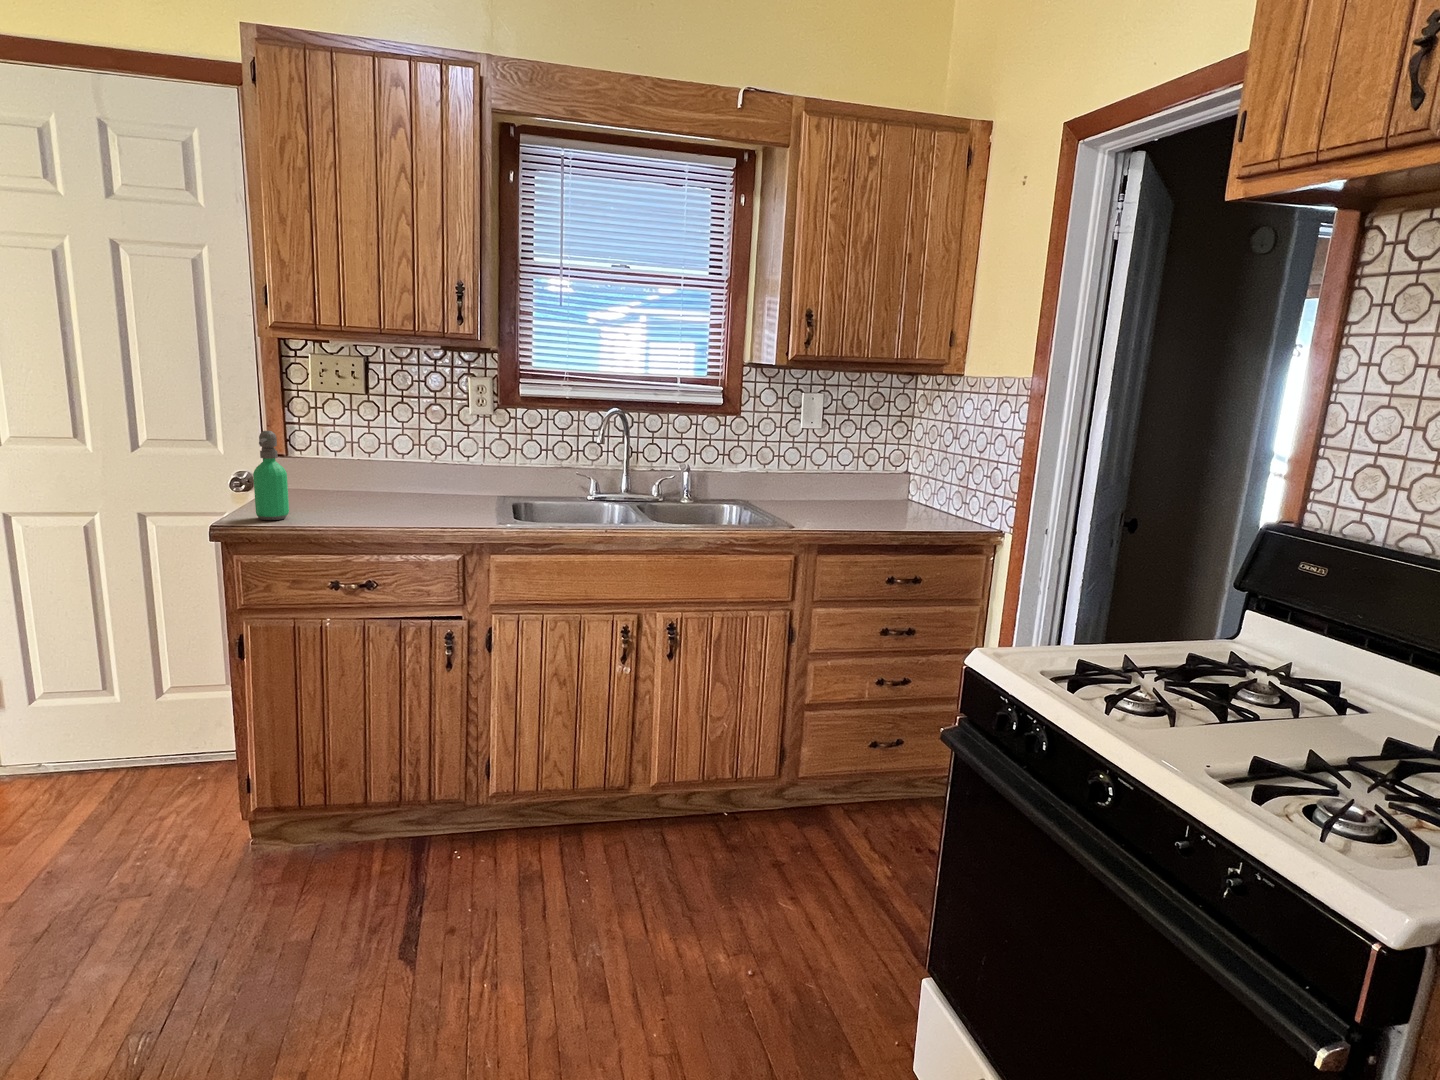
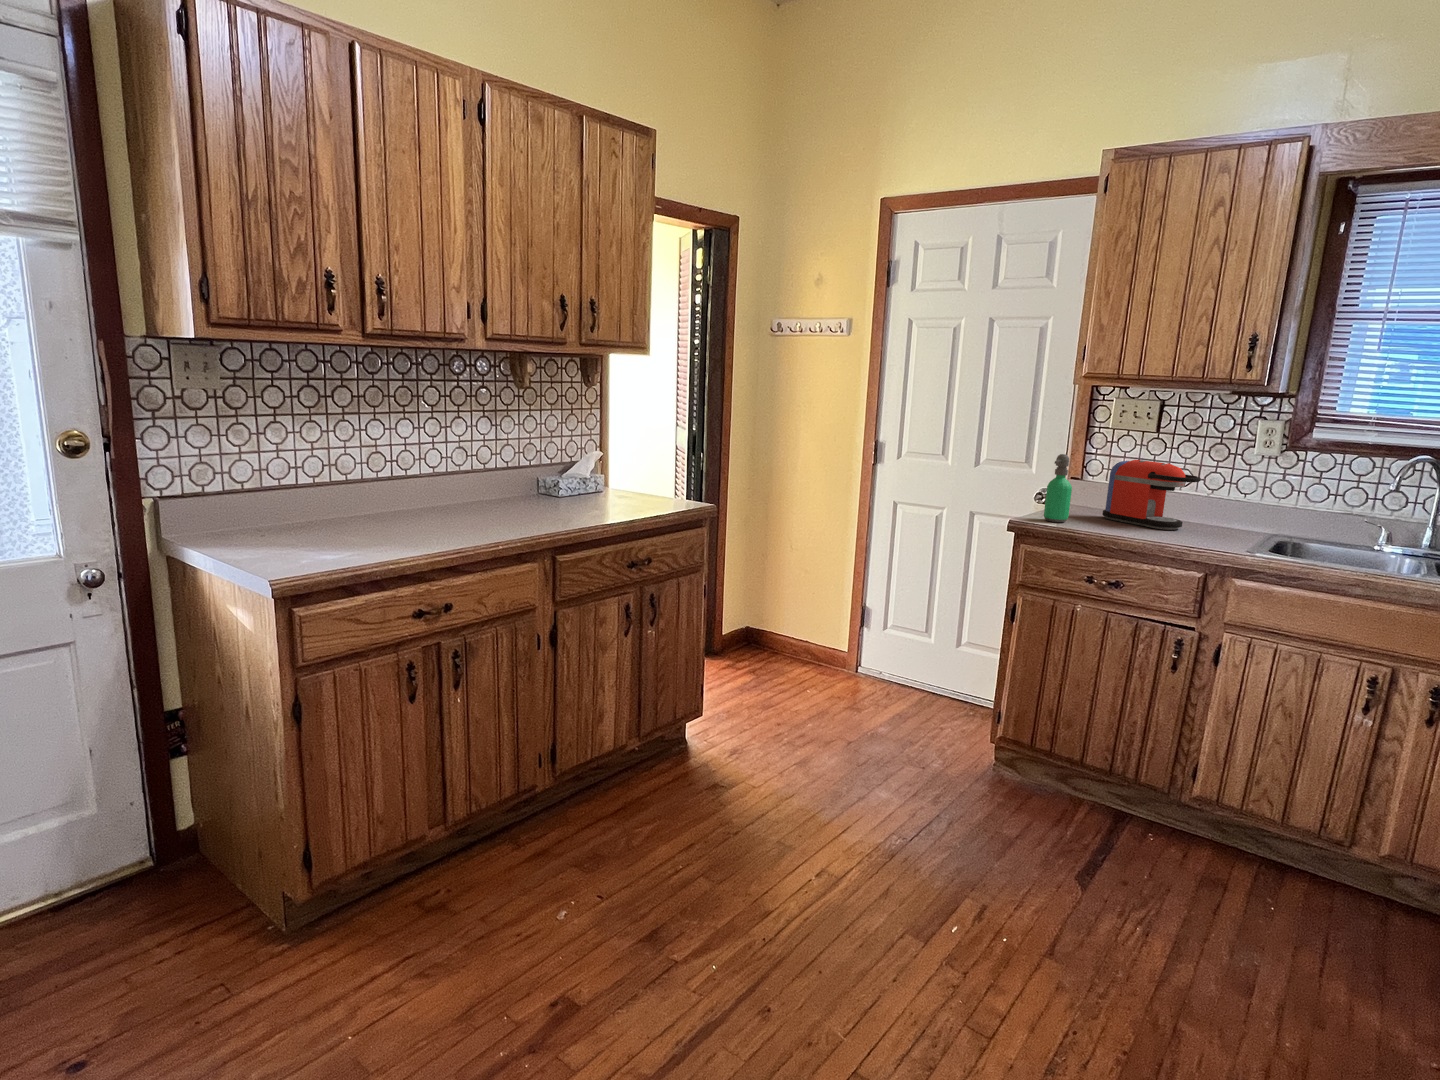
coffee maker: none [326,429,431,509] -> present [1102,460,1201,530]

